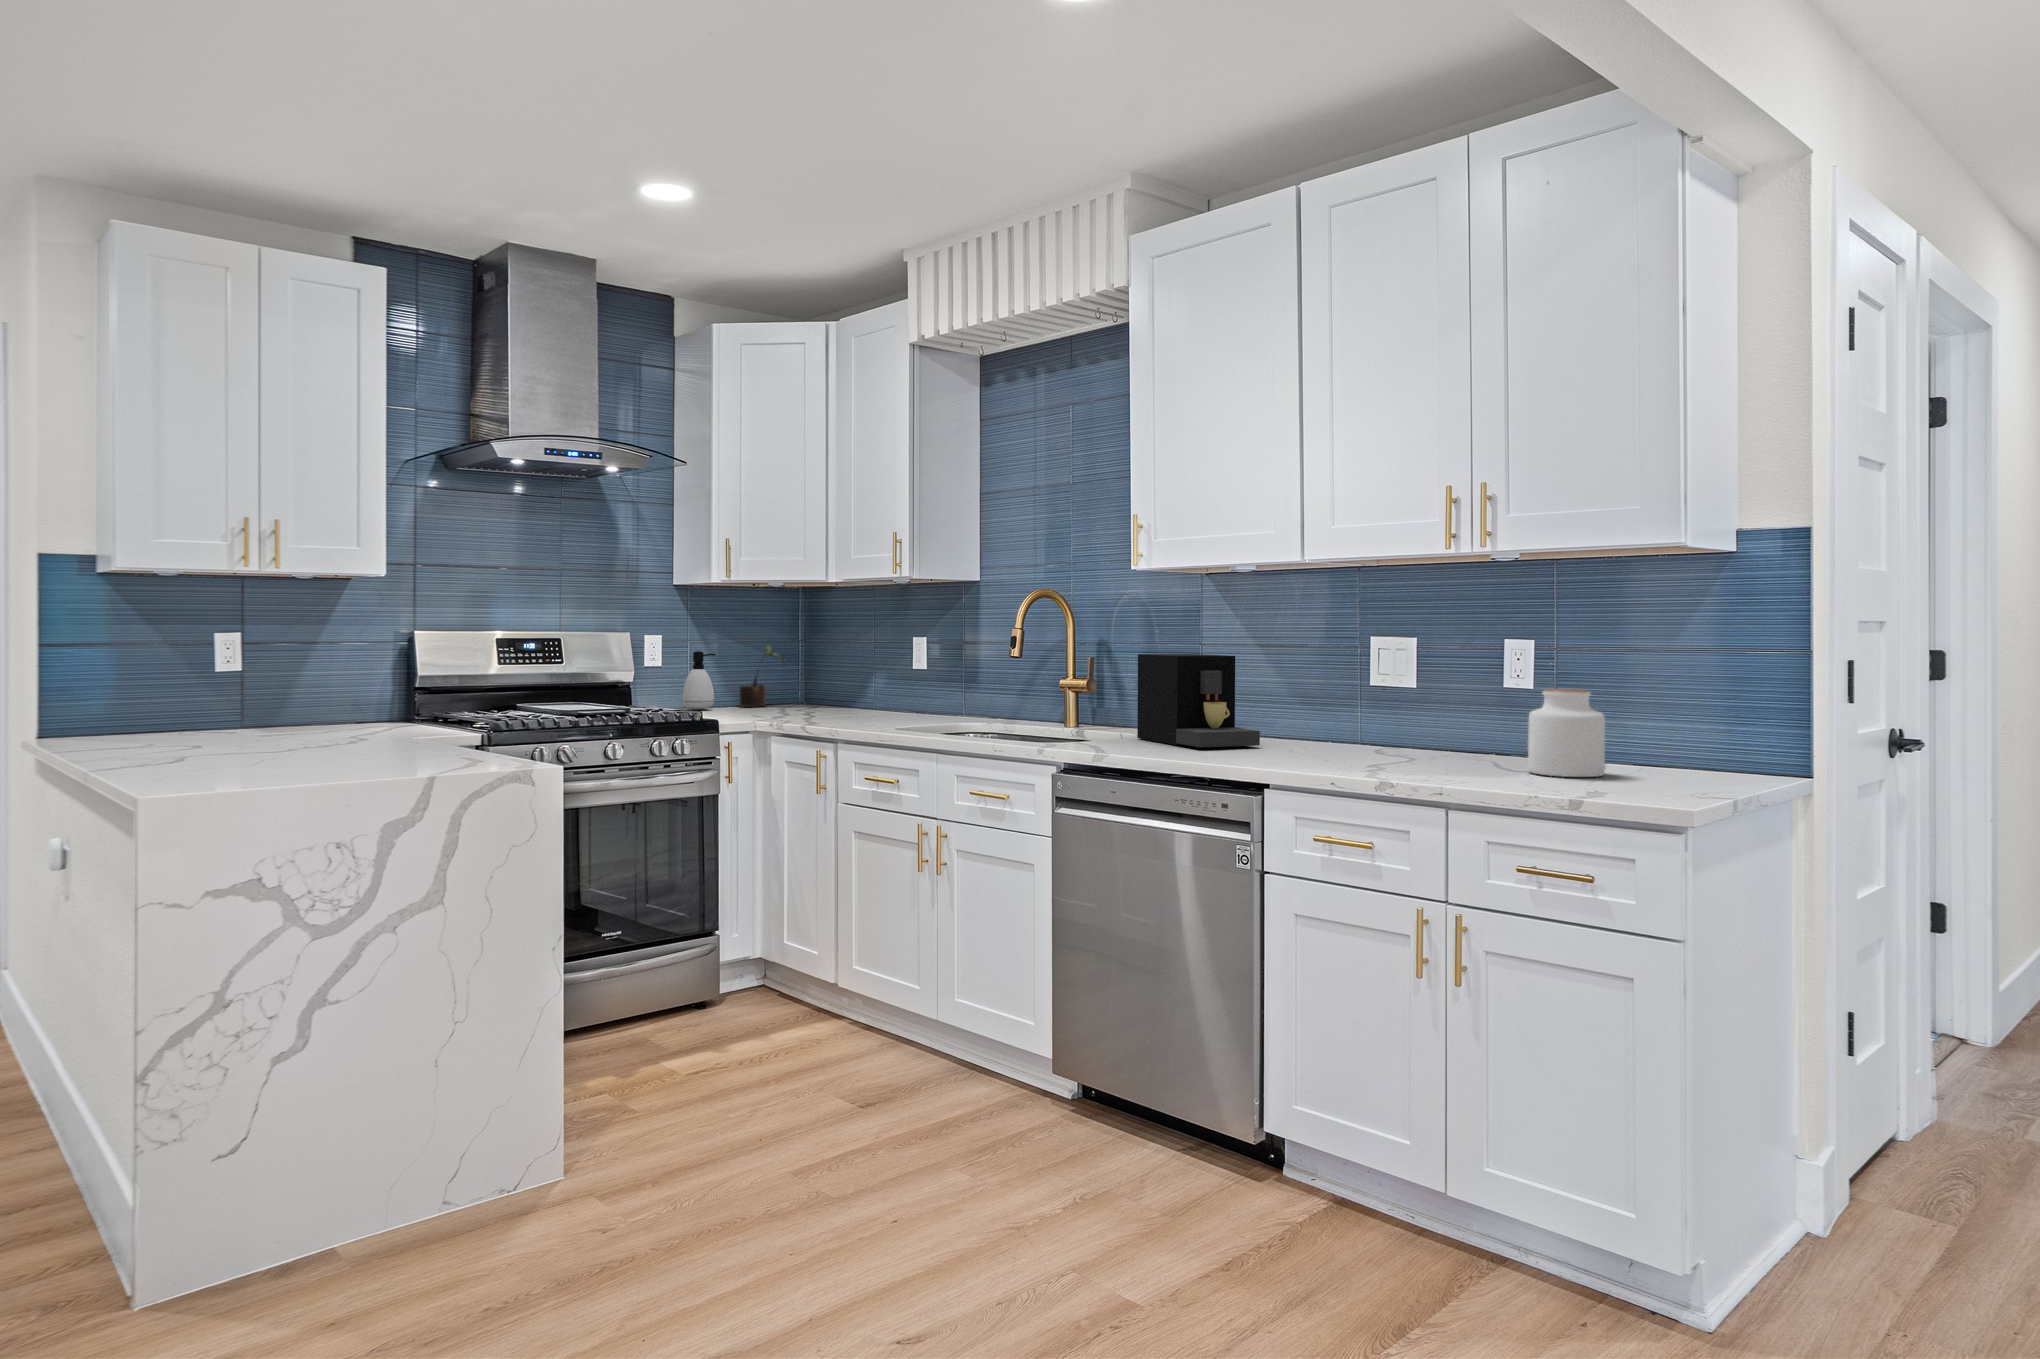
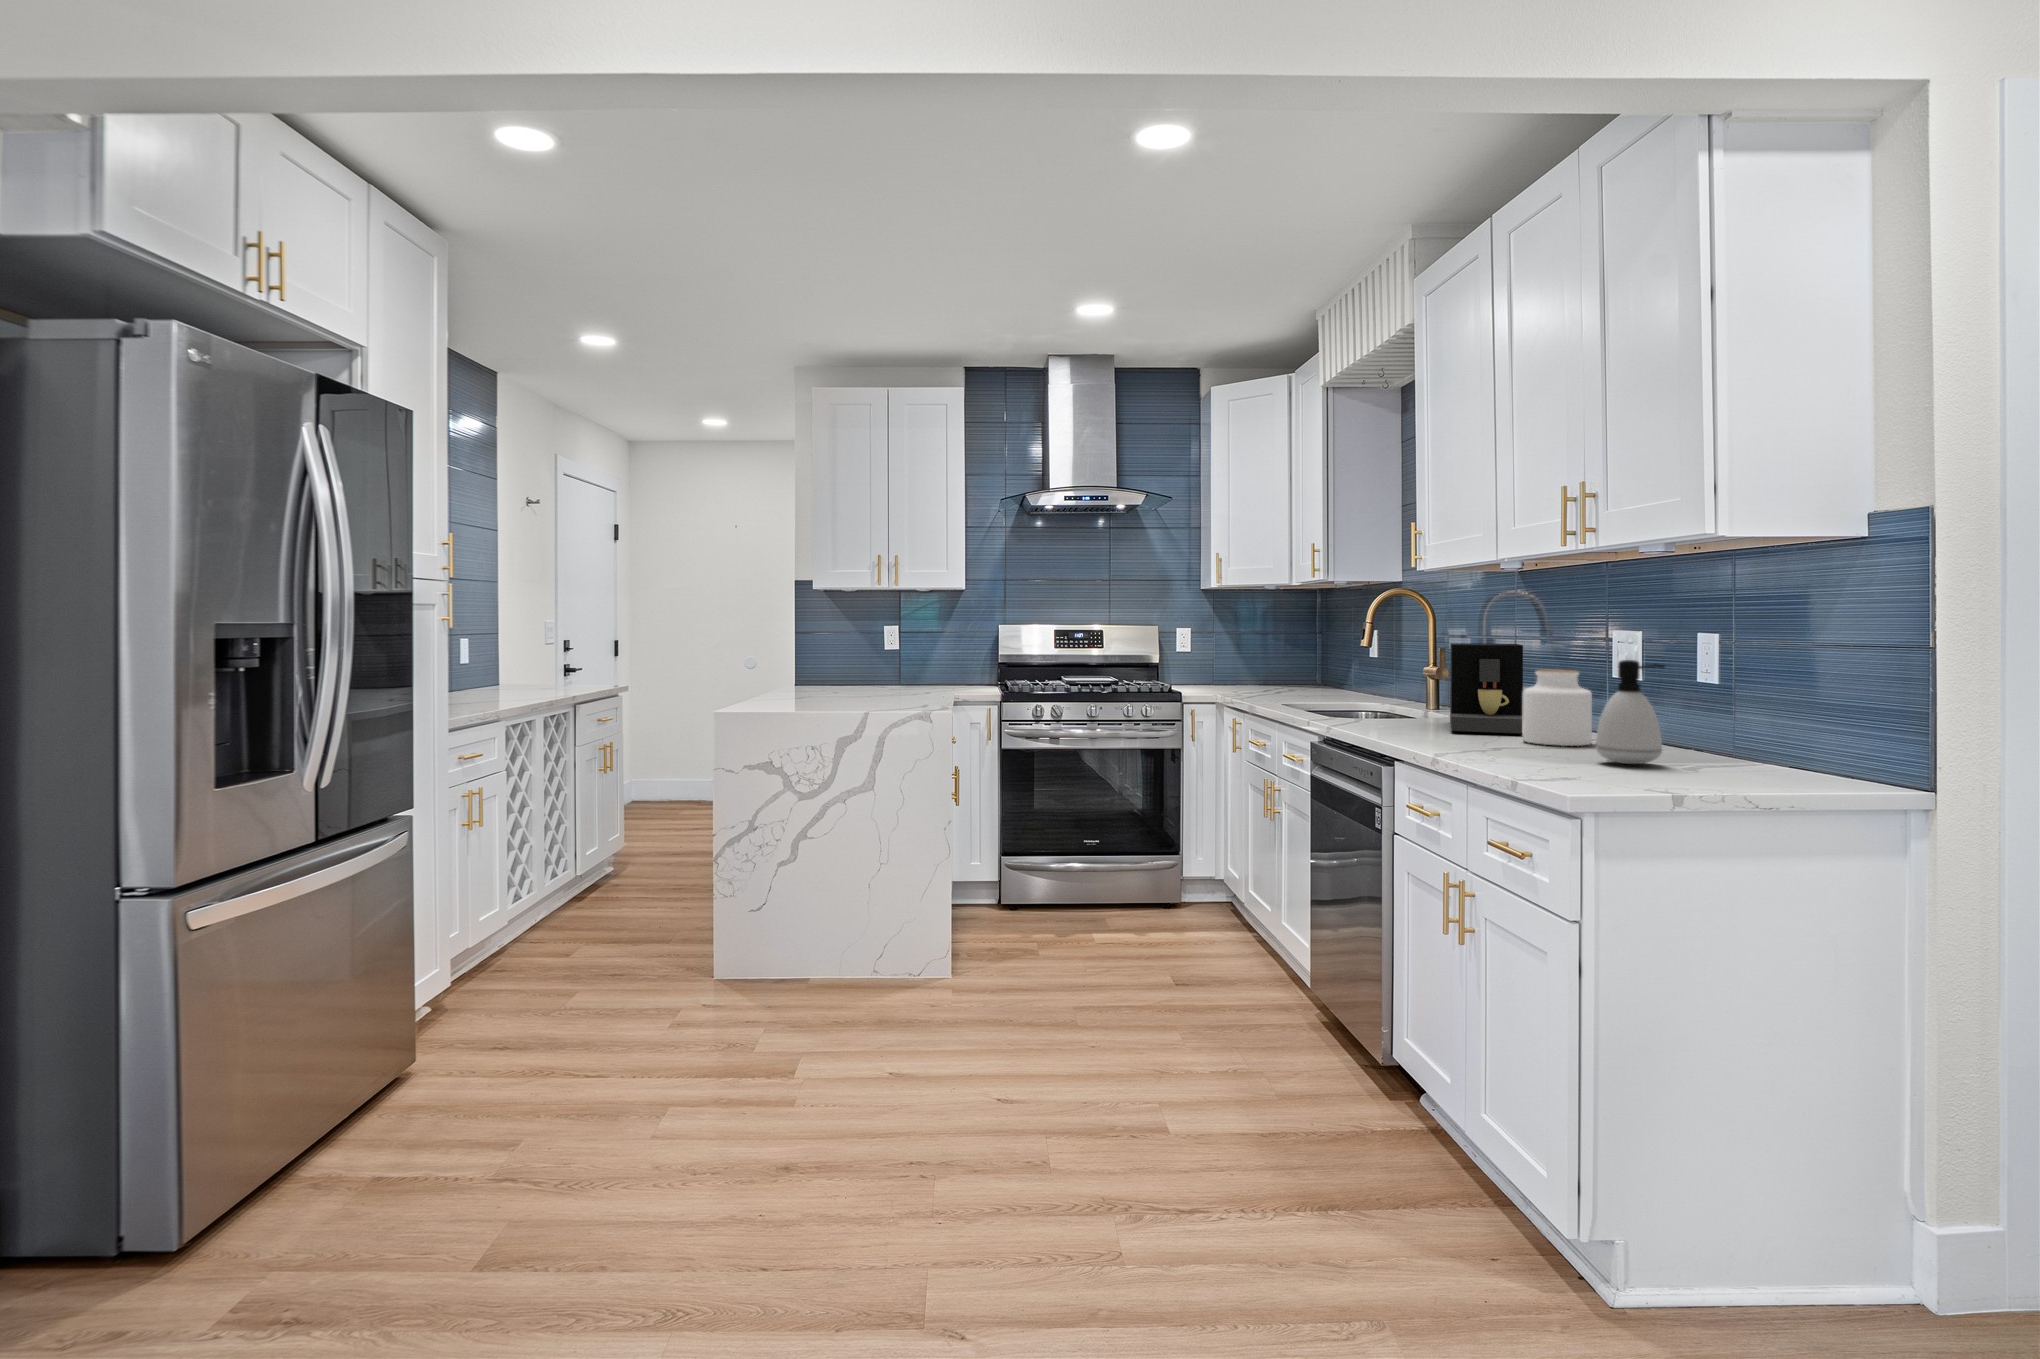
potted plant: present [739,644,785,707] -> none [1258,633,1301,685]
soap dispenser: present [682,651,715,710] -> present [1596,660,1665,764]
jar: present [1528,689,1605,777] -> present [1523,670,1592,746]

